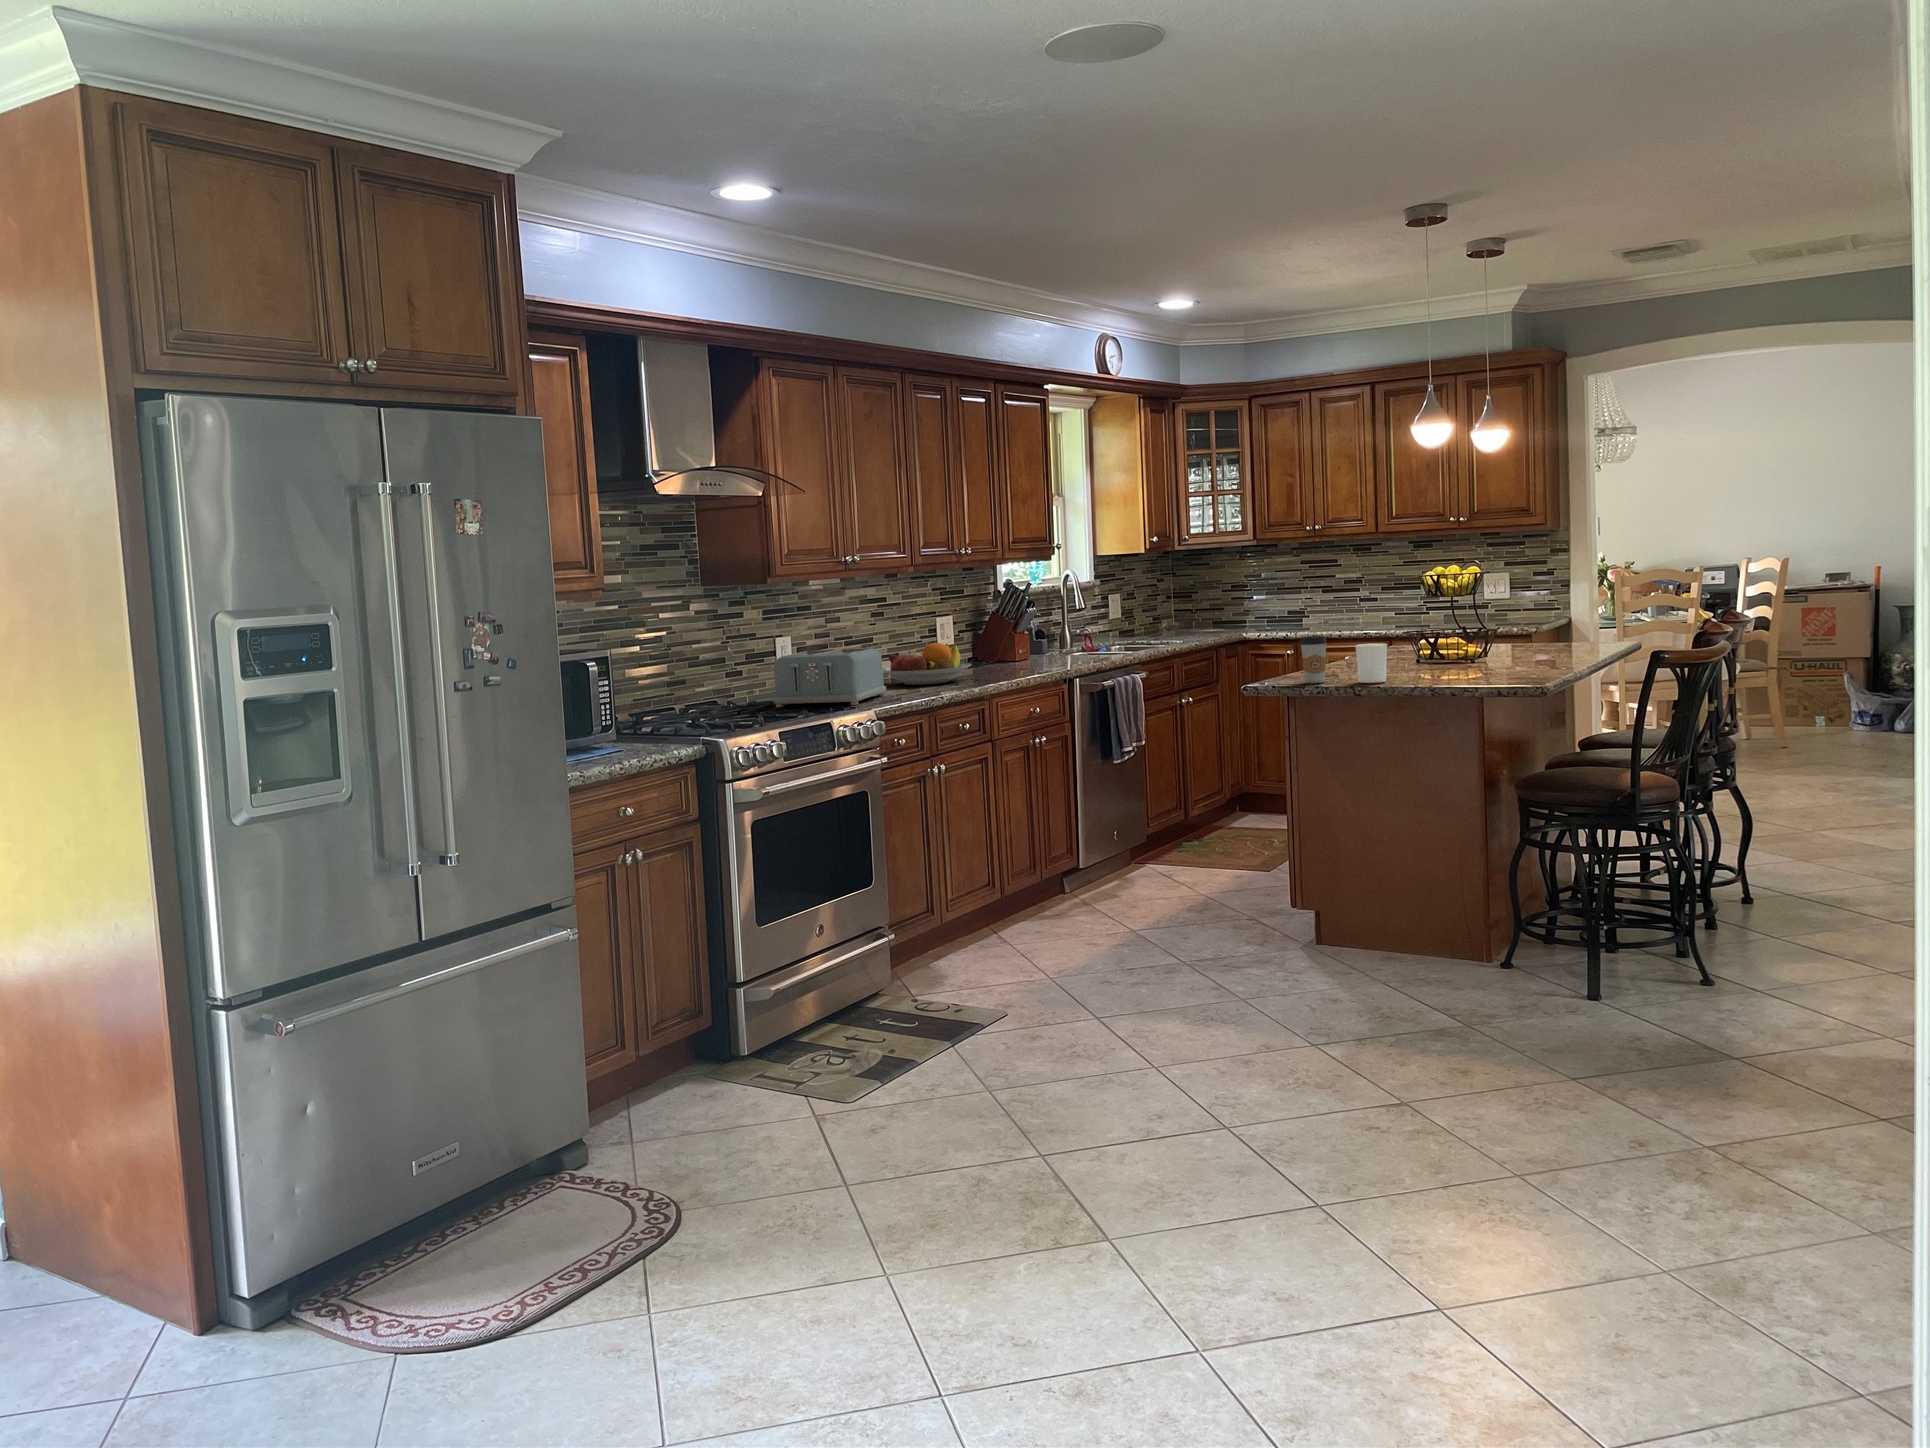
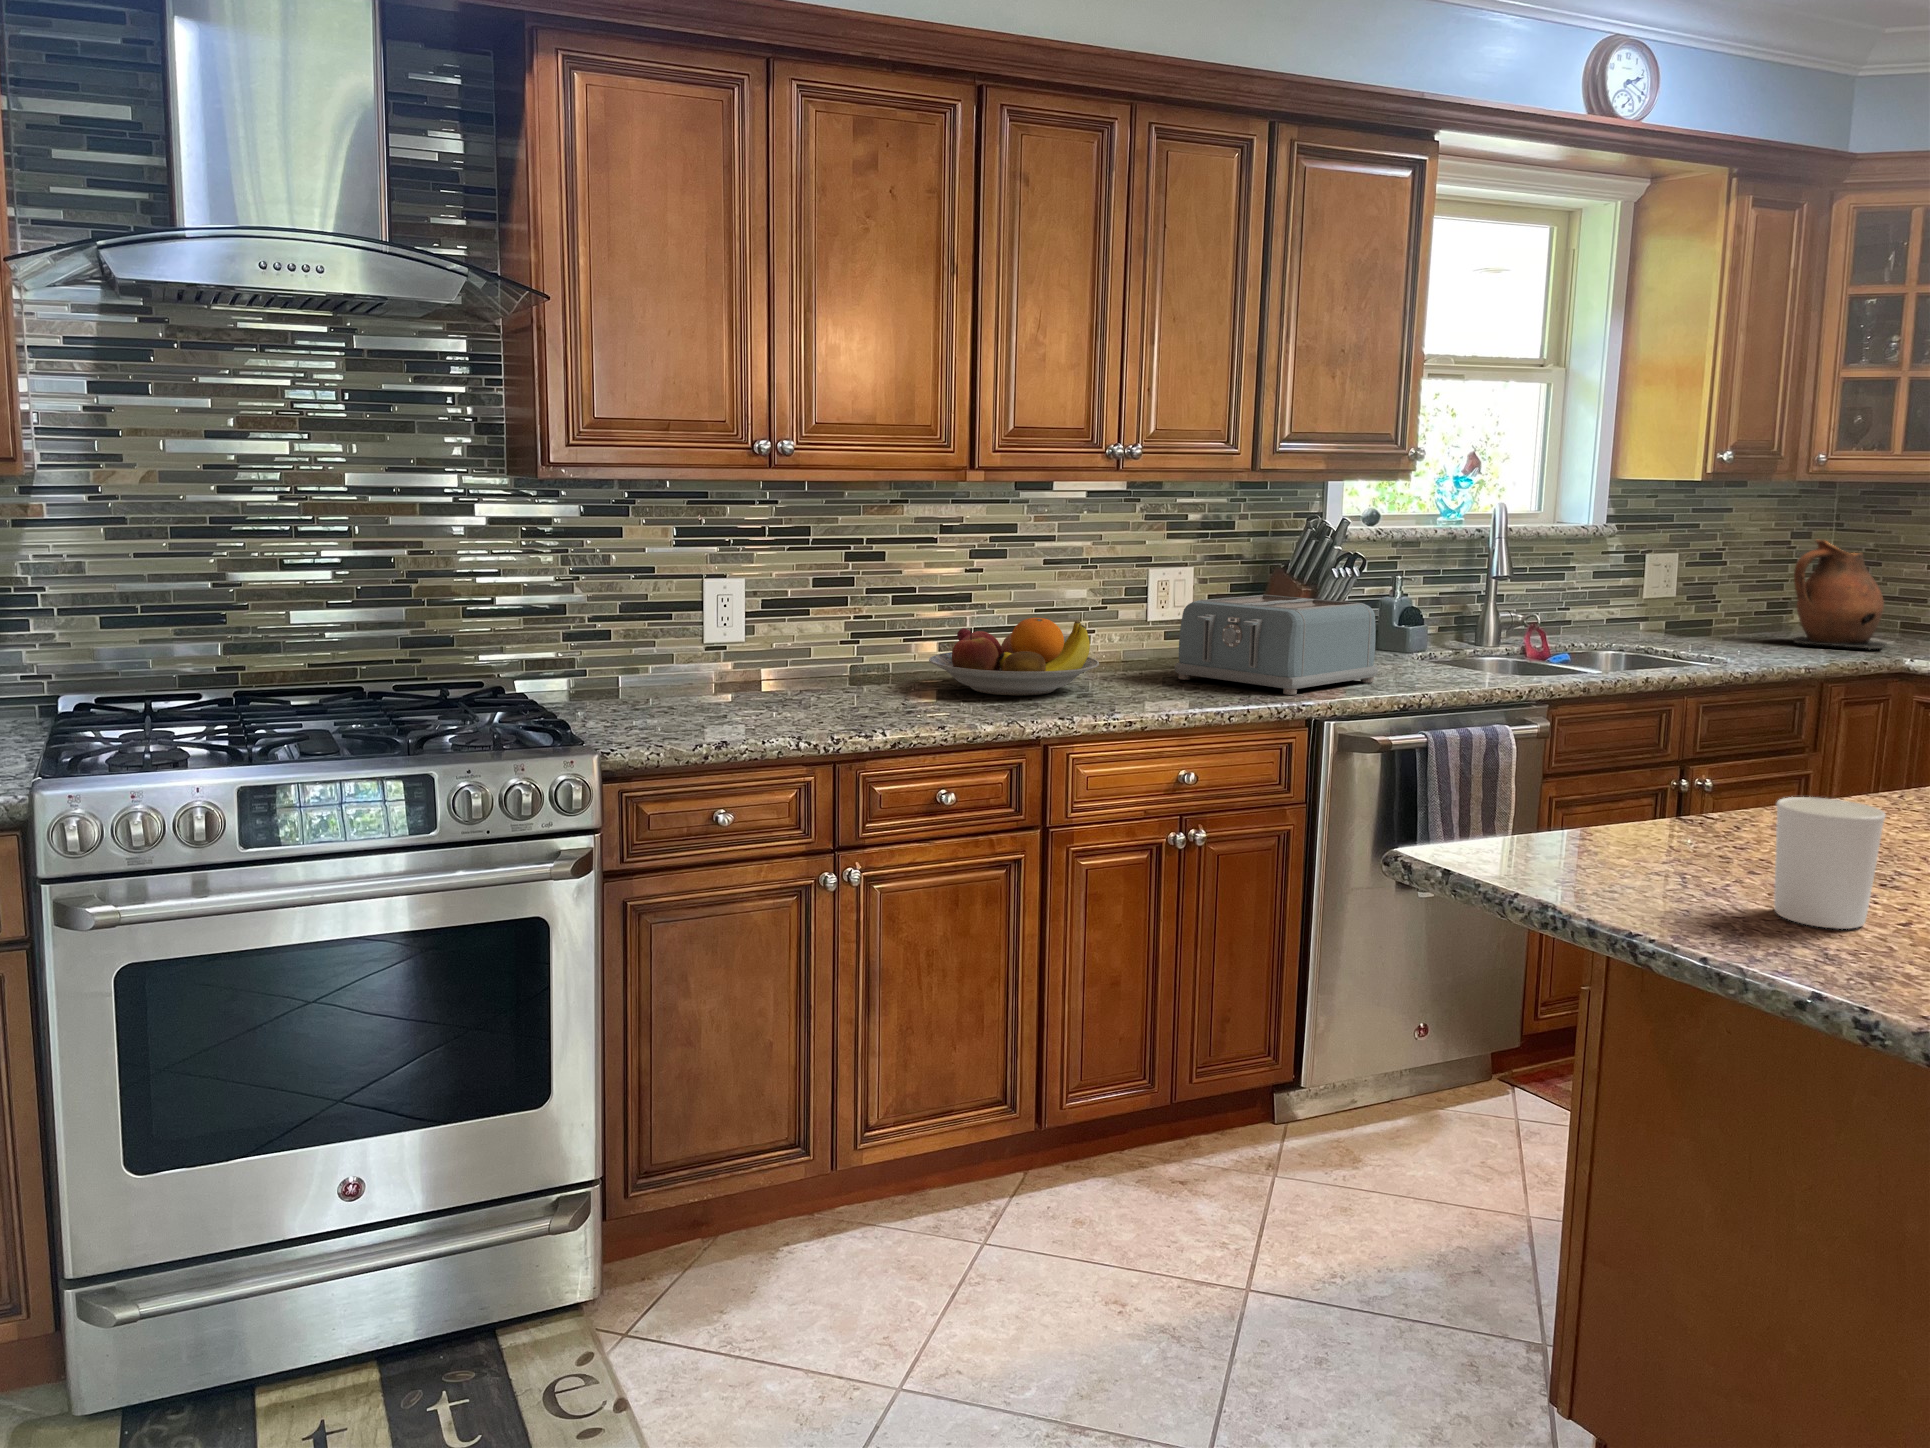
ceramic pitcher: none [1180,579,1227,634] -> present [1792,540,1886,649]
coffee cup: present [1301,636,1326,683] -> none [1630,743,1711,881]
toaster: present [774,648,886,707] -> present [1175,595,1378,695]

